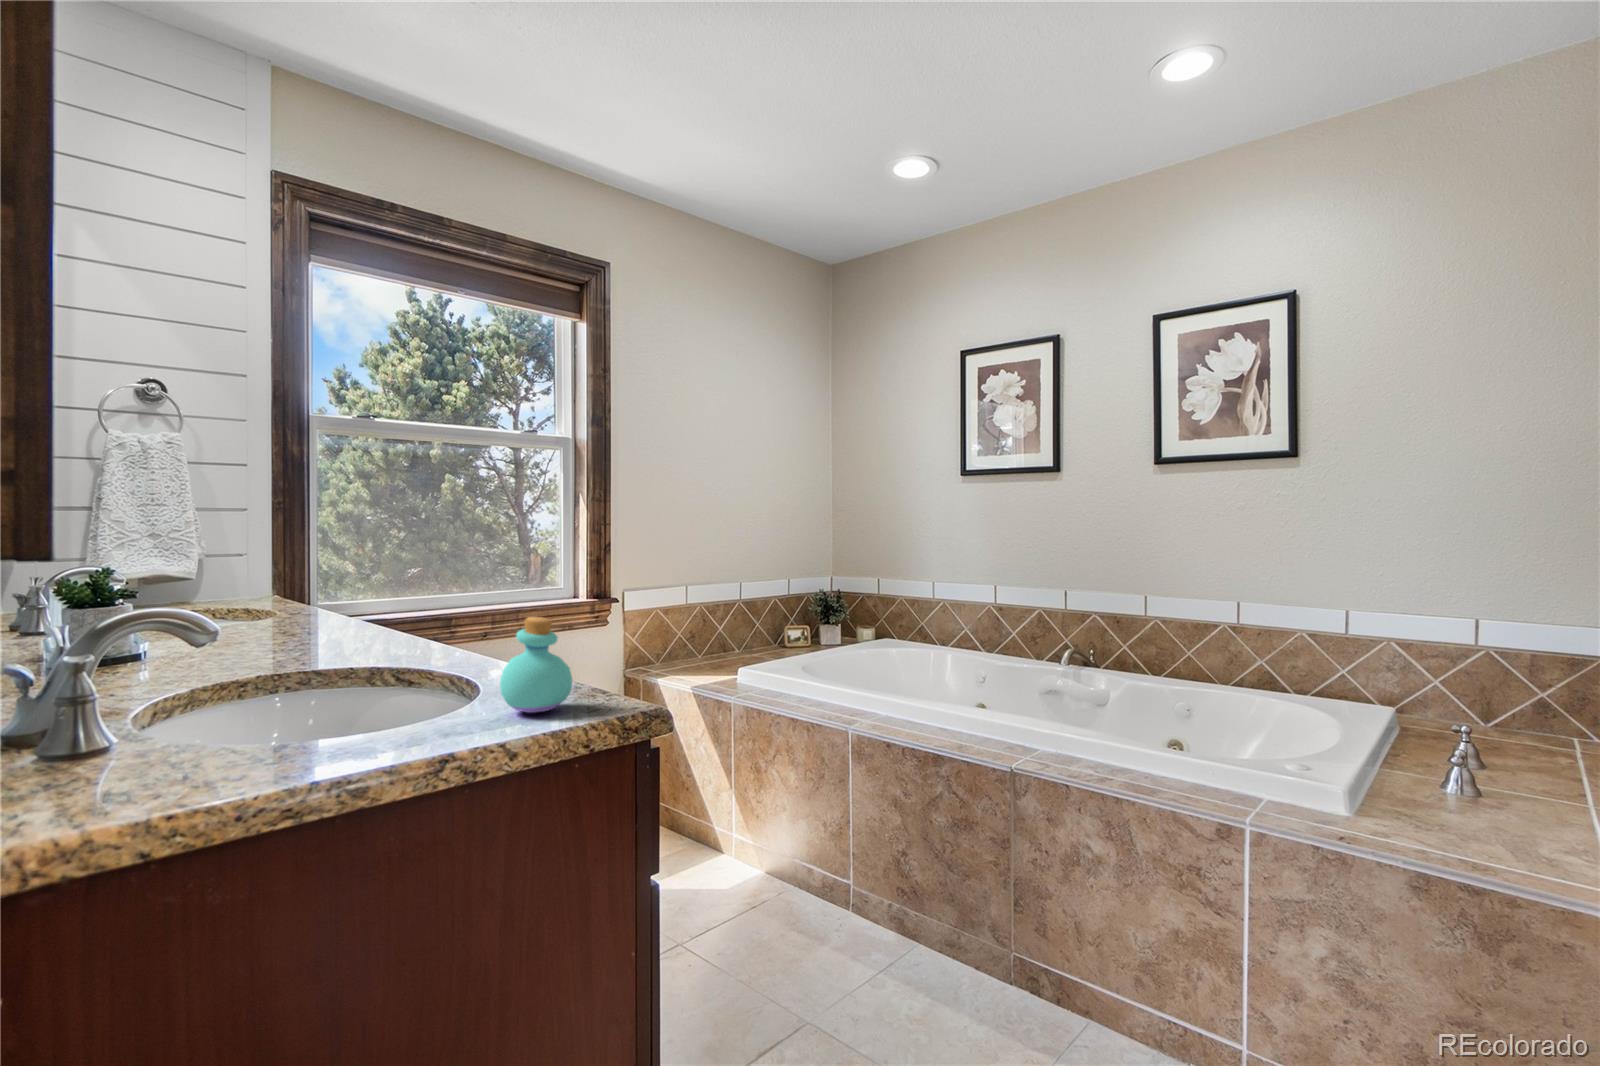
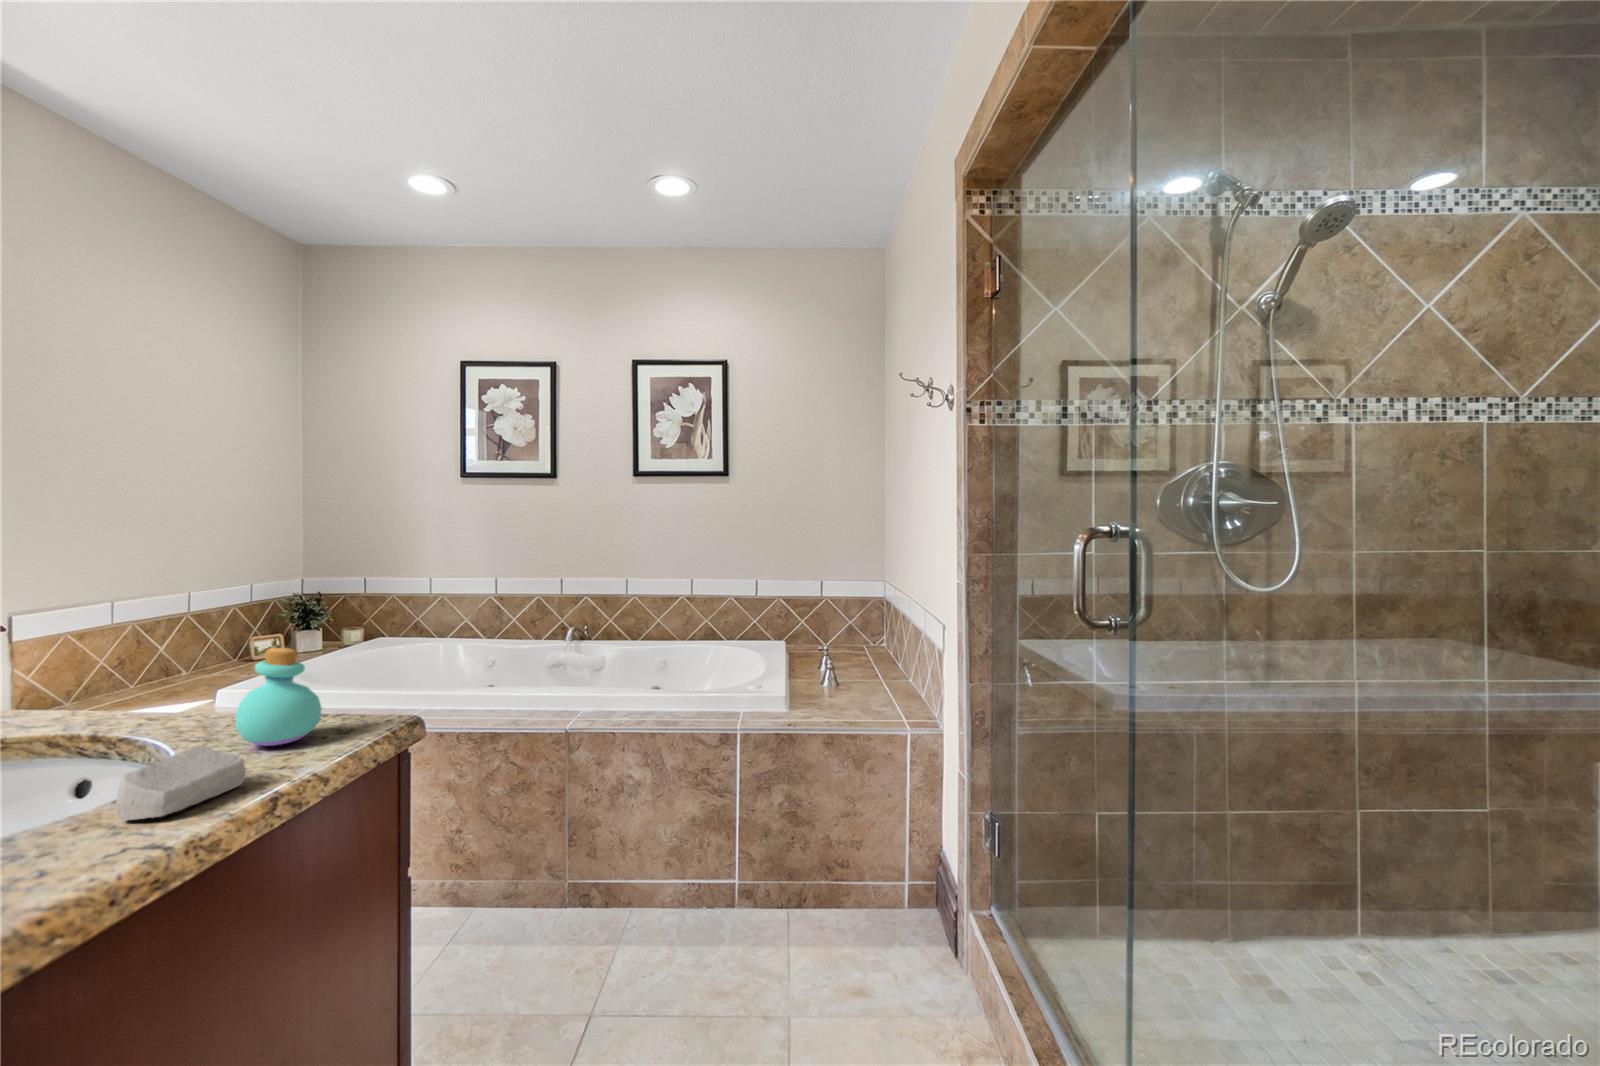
soap bar: none [344,697,450,754] -> present [116,746,246,820]

